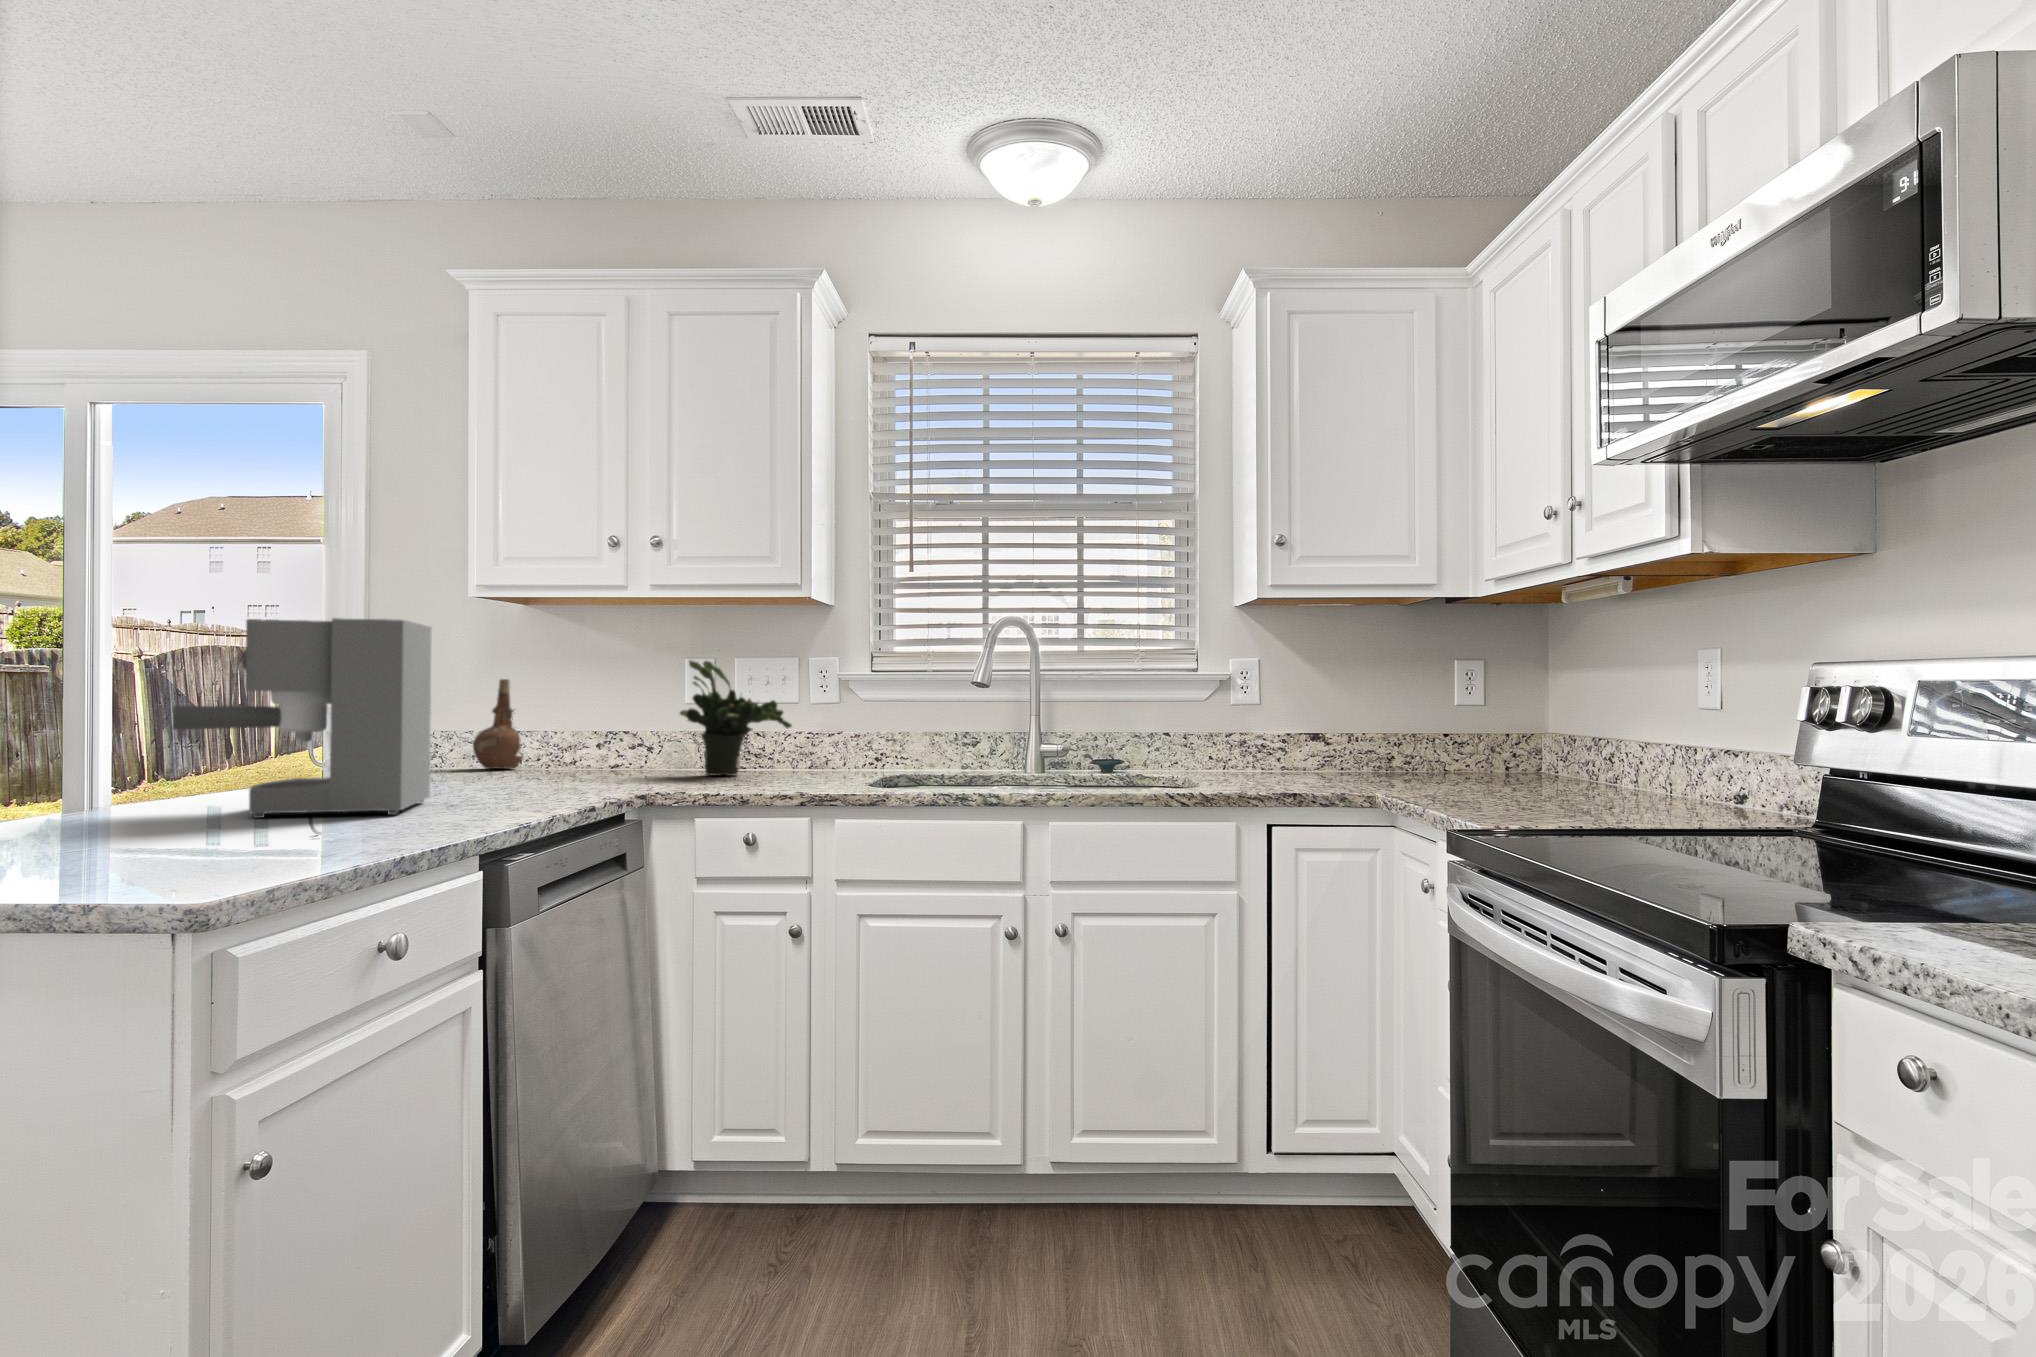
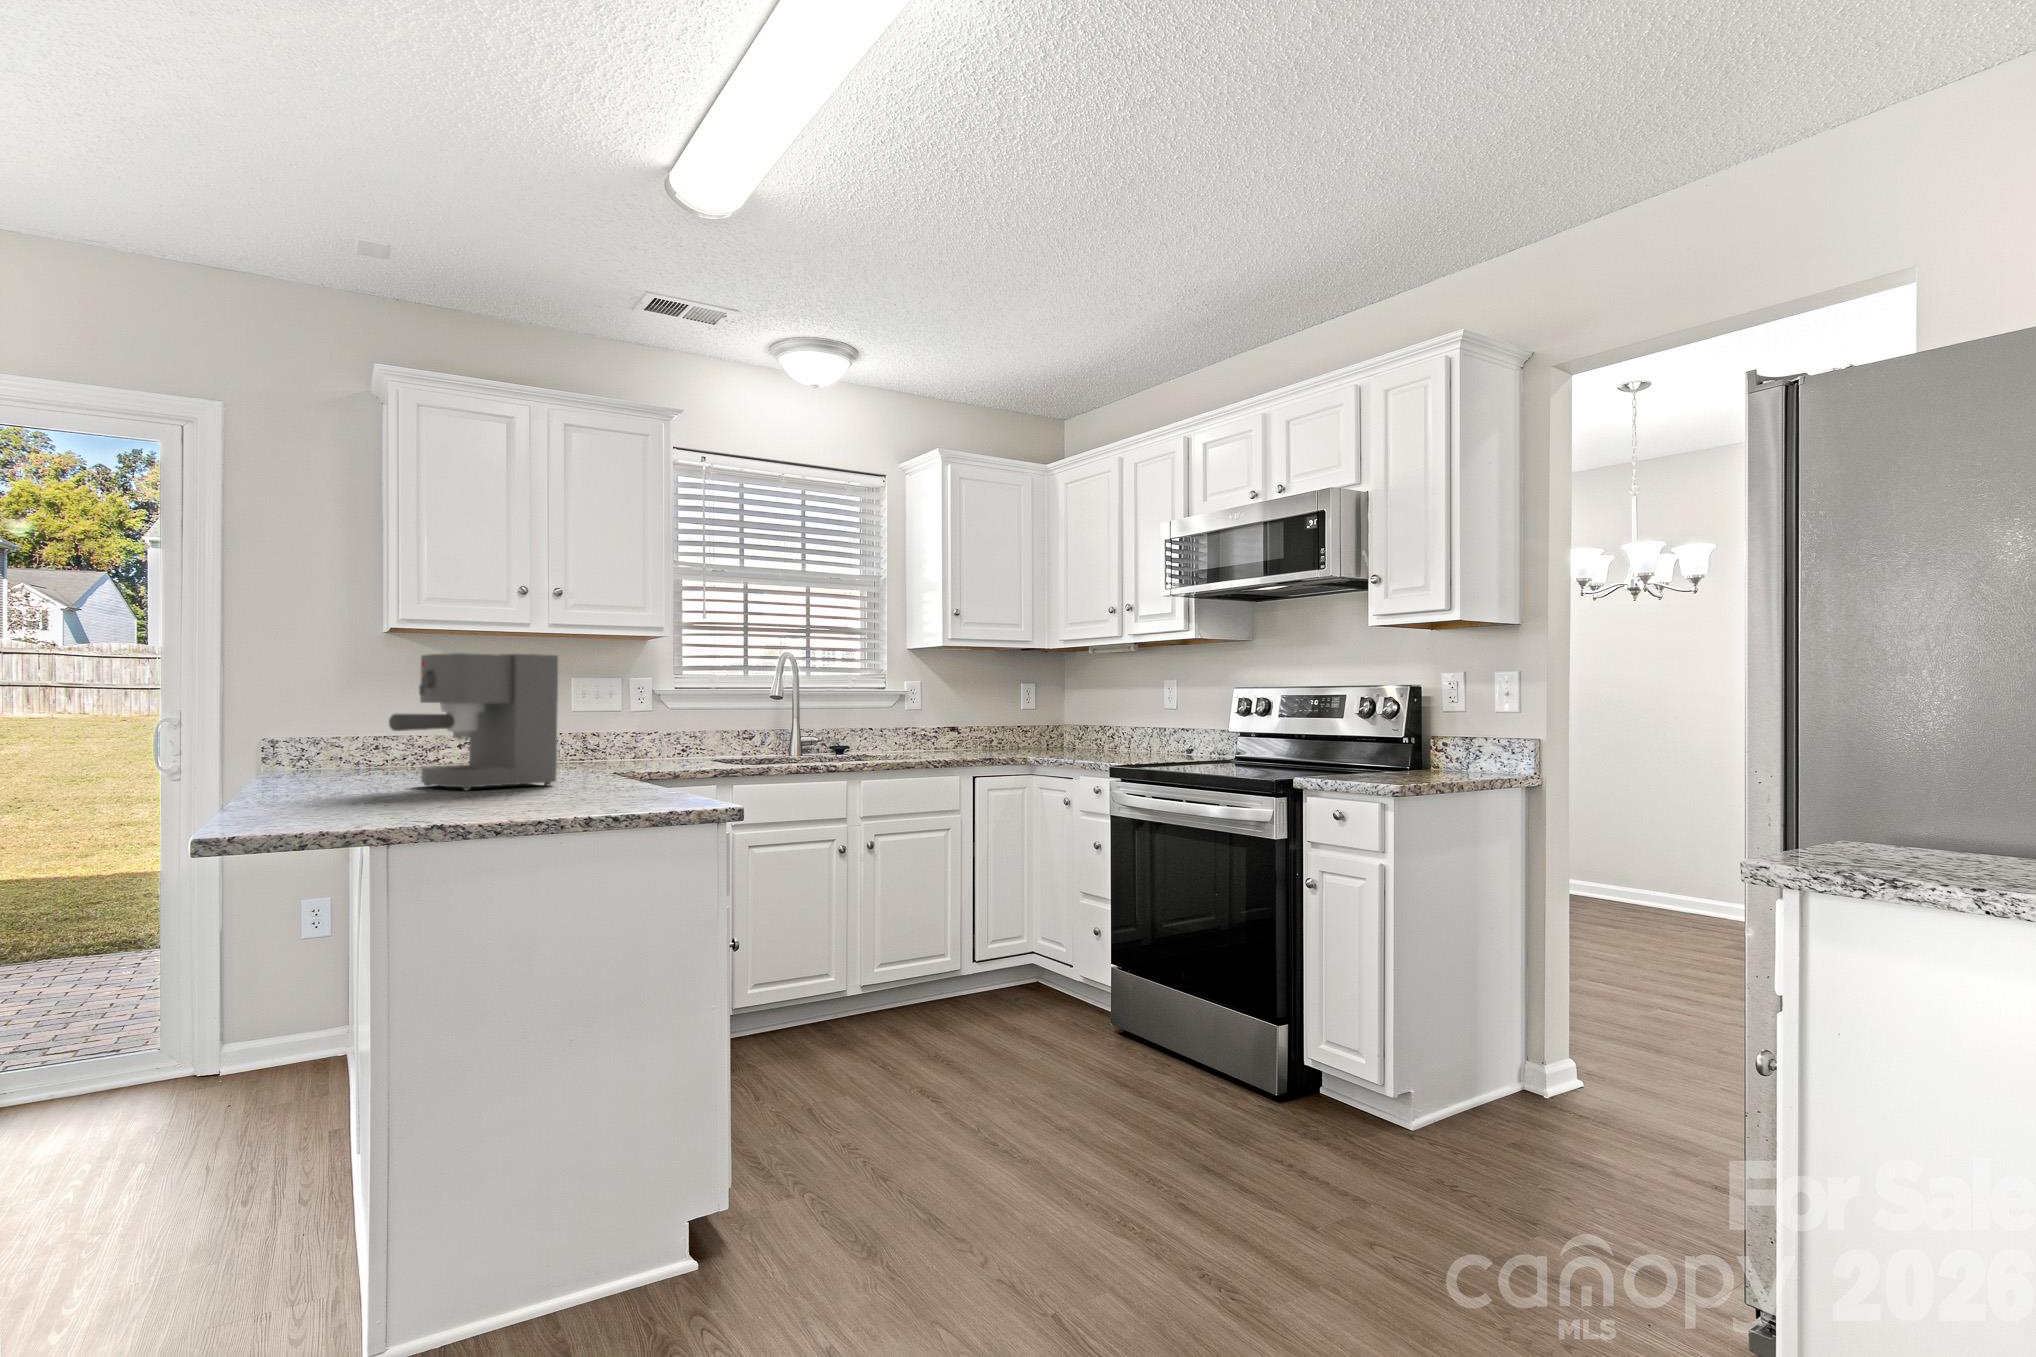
potted plant: present [680,660,792,776] -> none [552,680,647,764]
ceramic pitcher: present [473,679,523,769] -> none [344,693,393,768]

